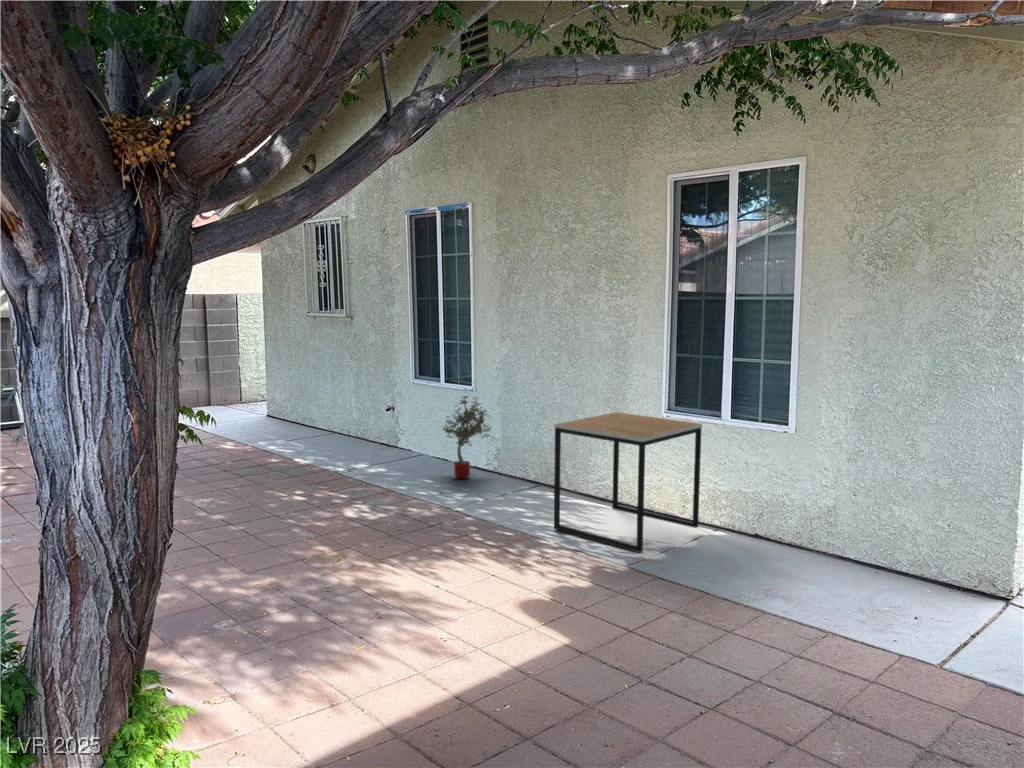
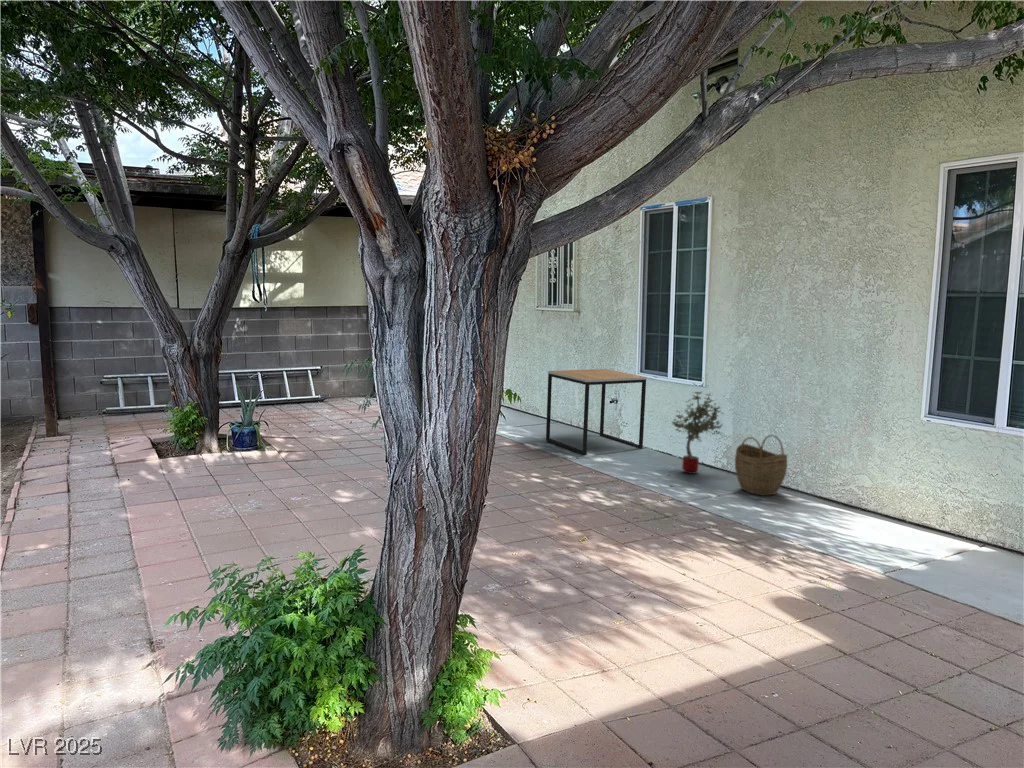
side table: present [554,412,702,553] -> present [546,369,647,455]
woven basket: none [502,434,551,496] -> present [735,435,787,496]

